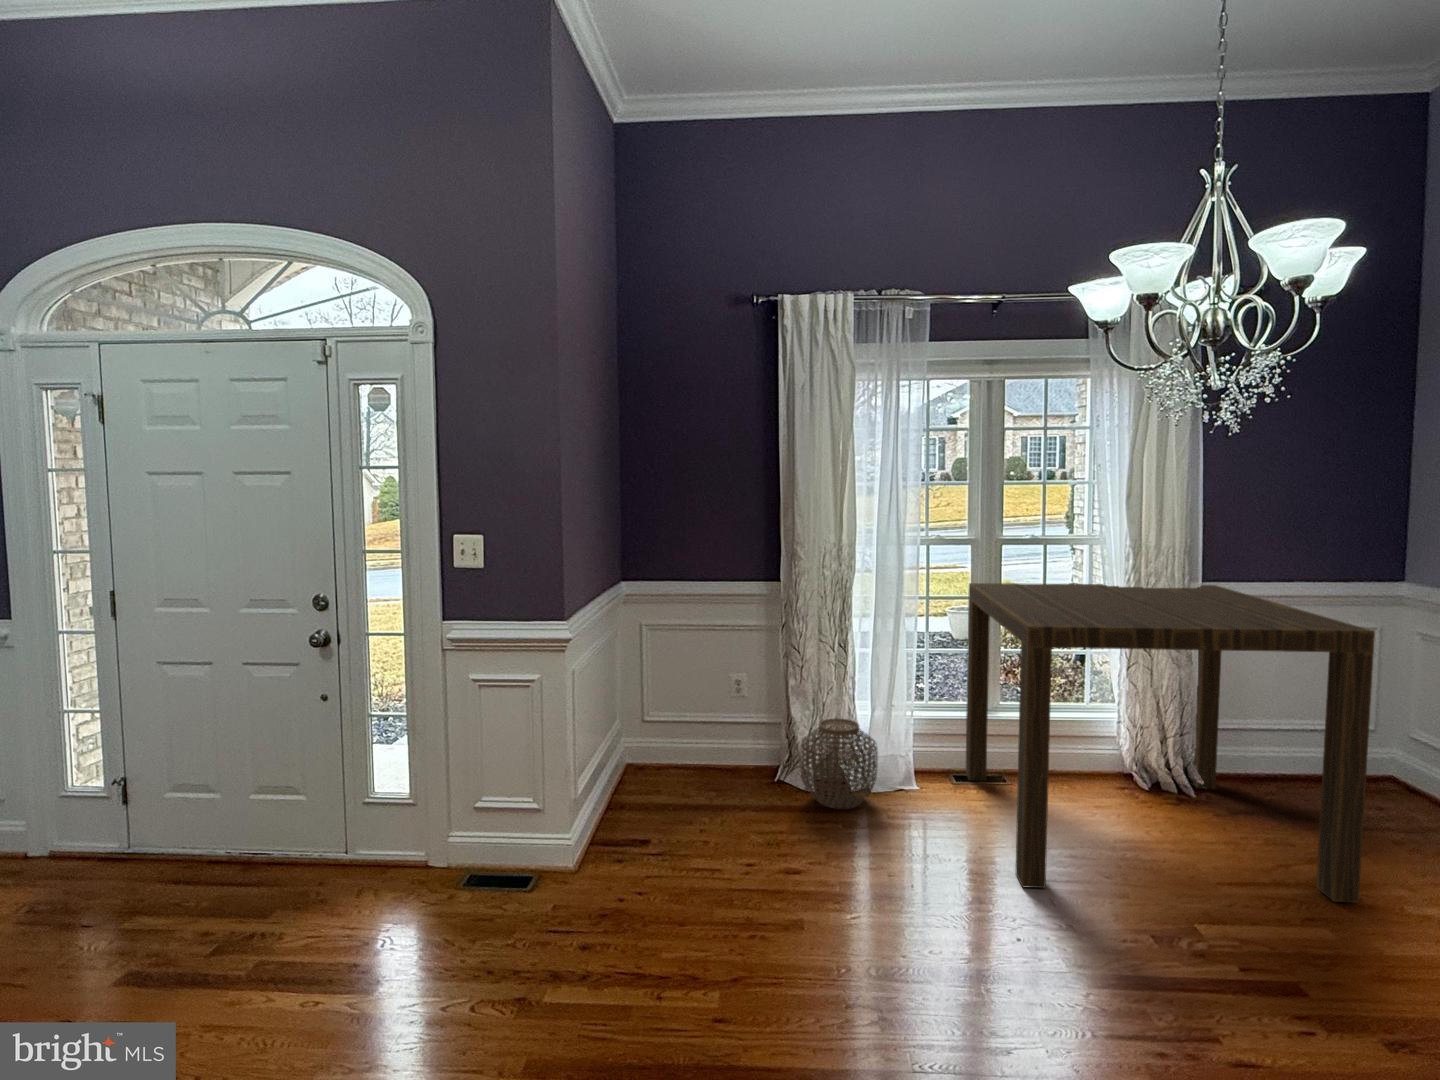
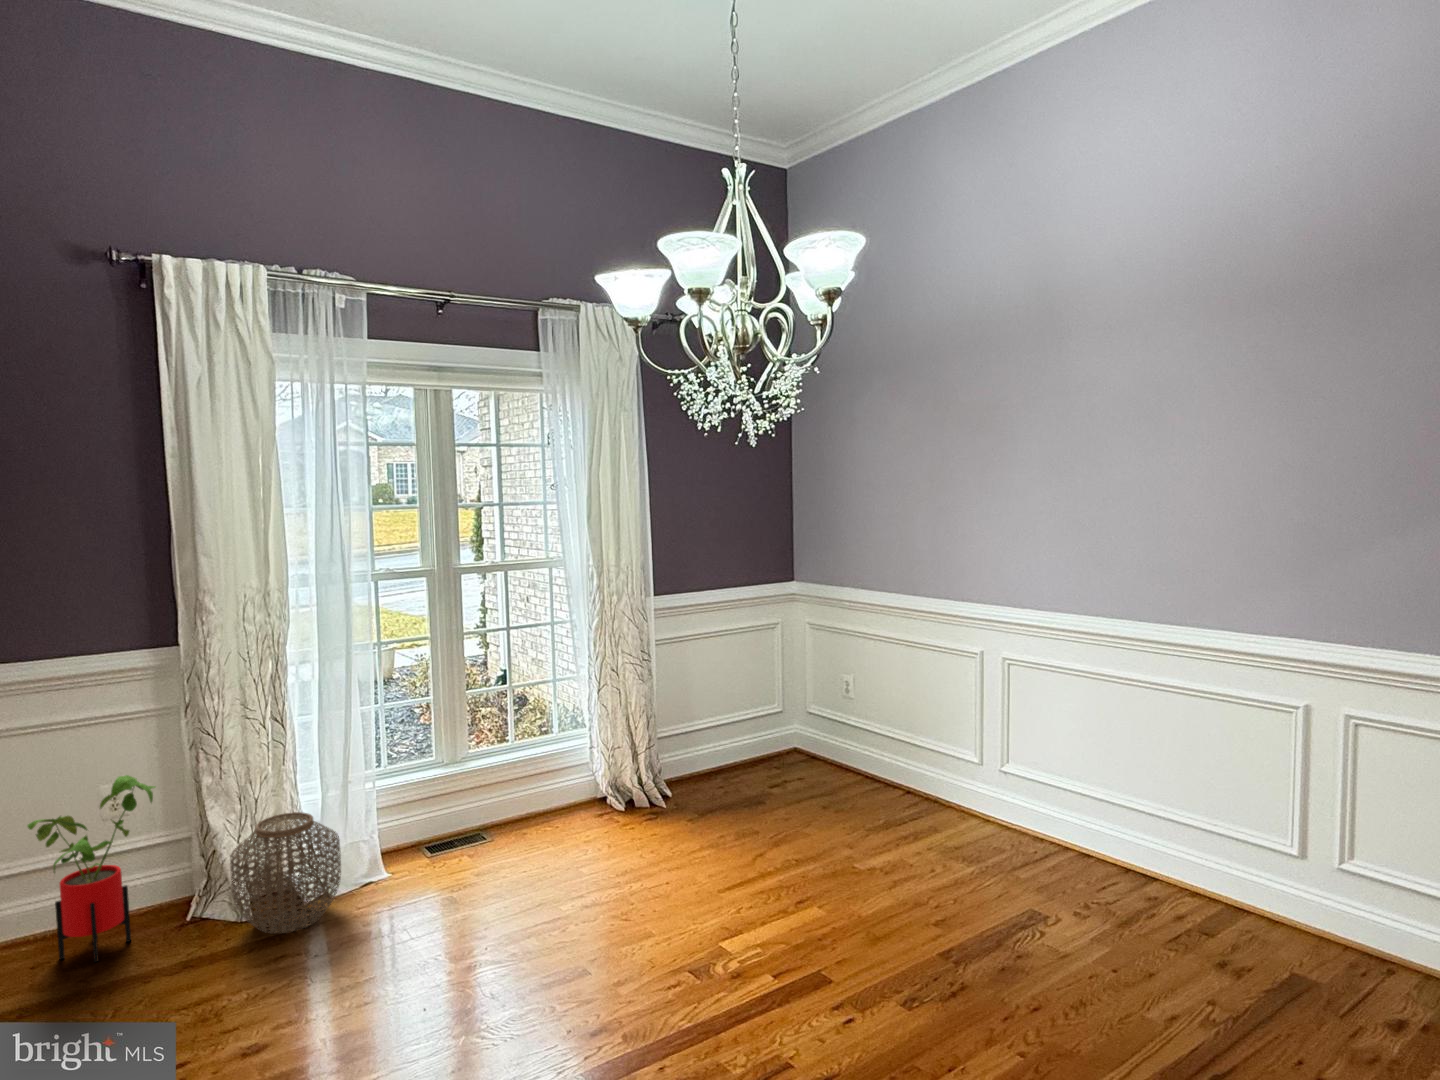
dining table: present [965,583,1375,903] -> none [430,597,813,955]
house plant: none [687,668,761,791] -> present [28,775,155,962]

